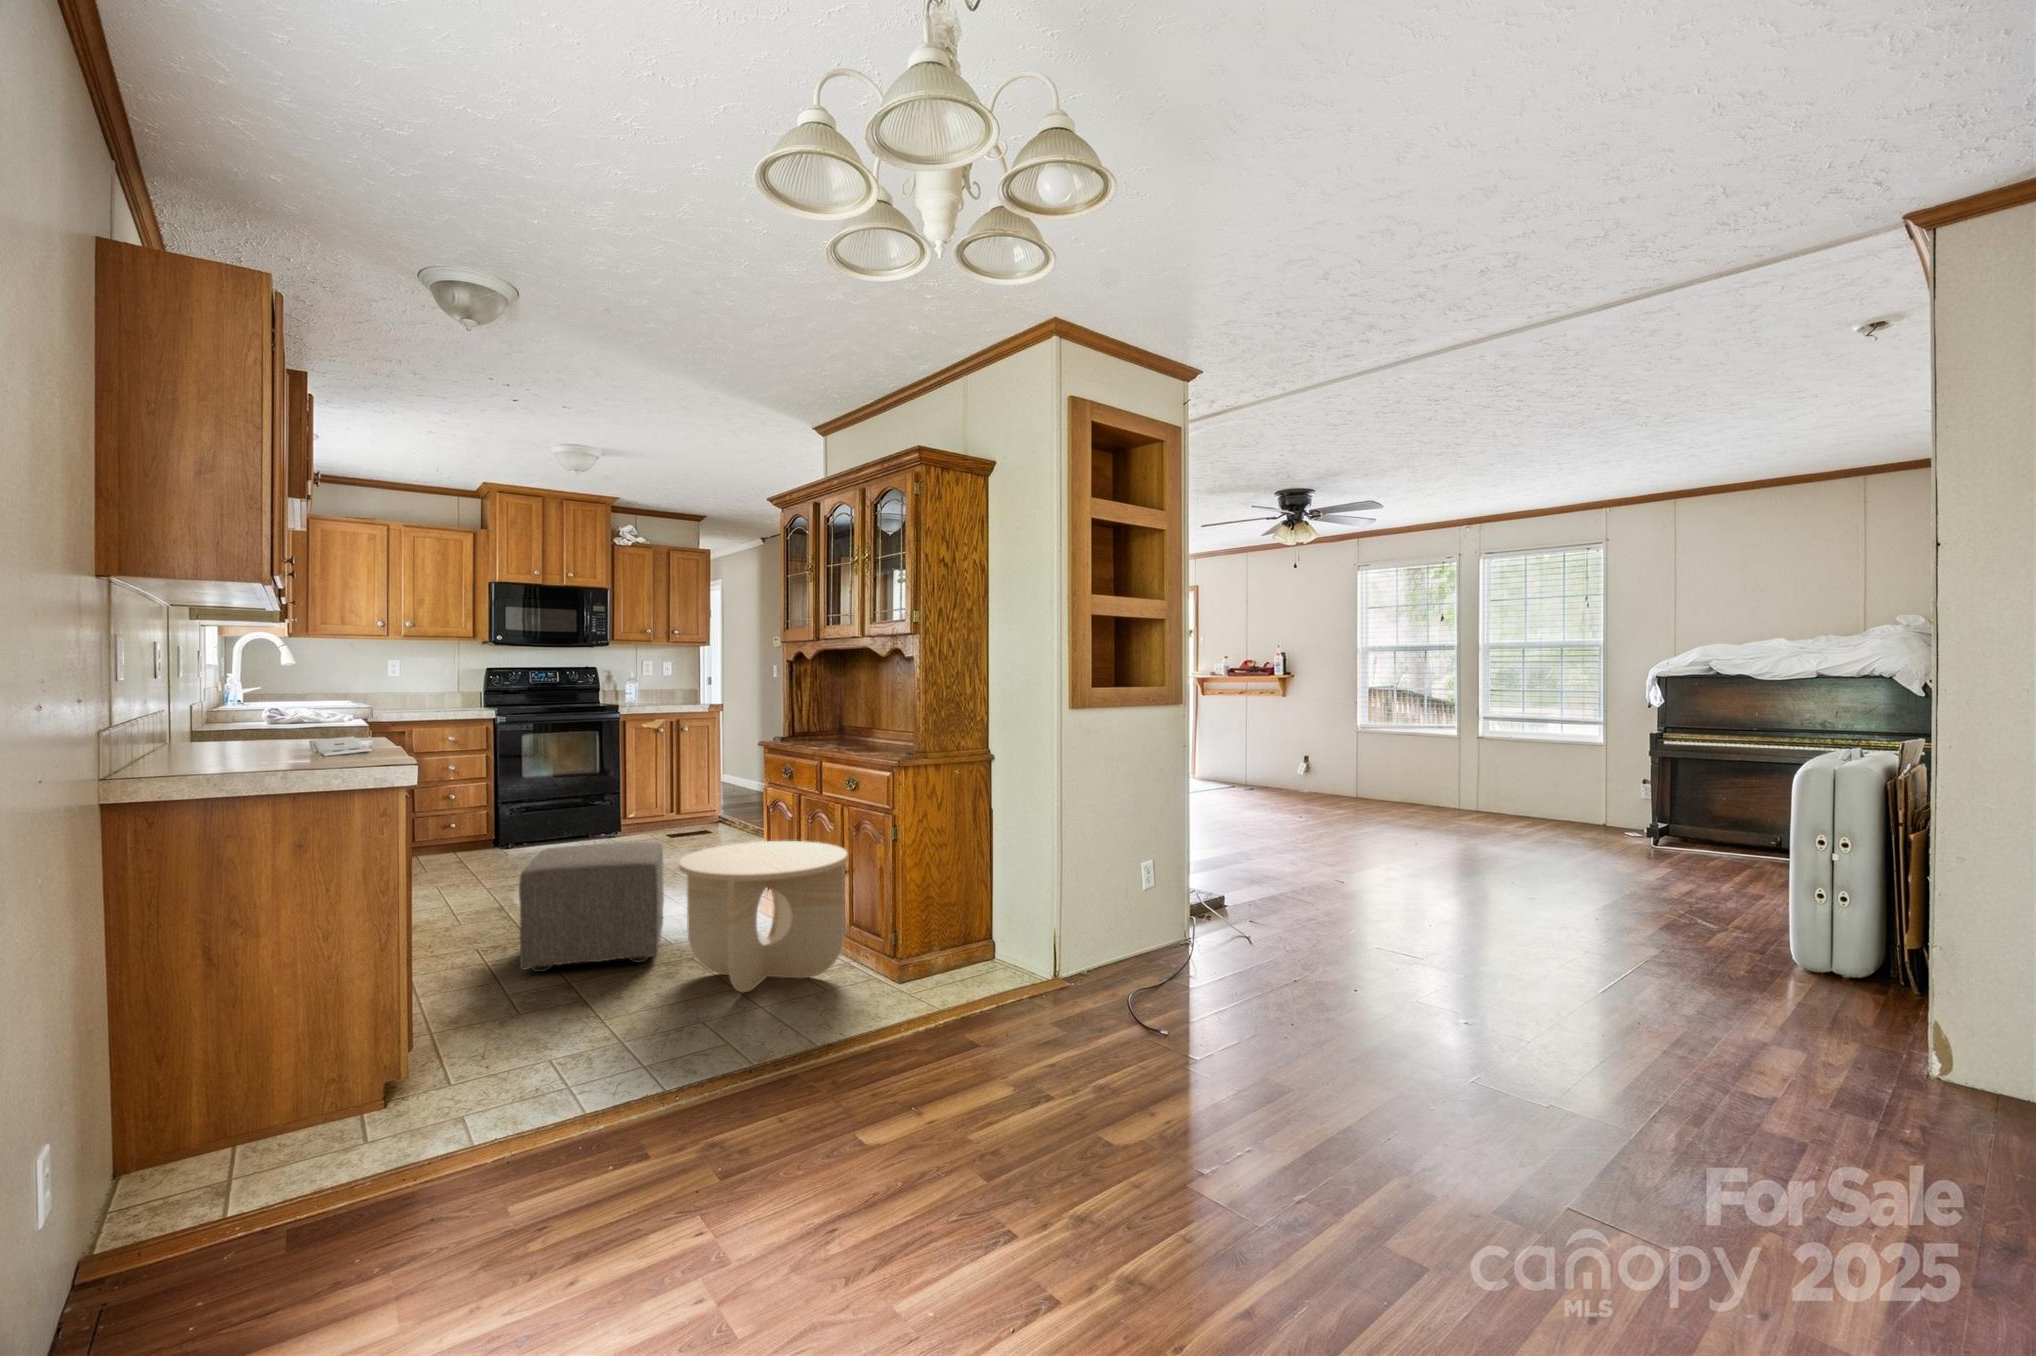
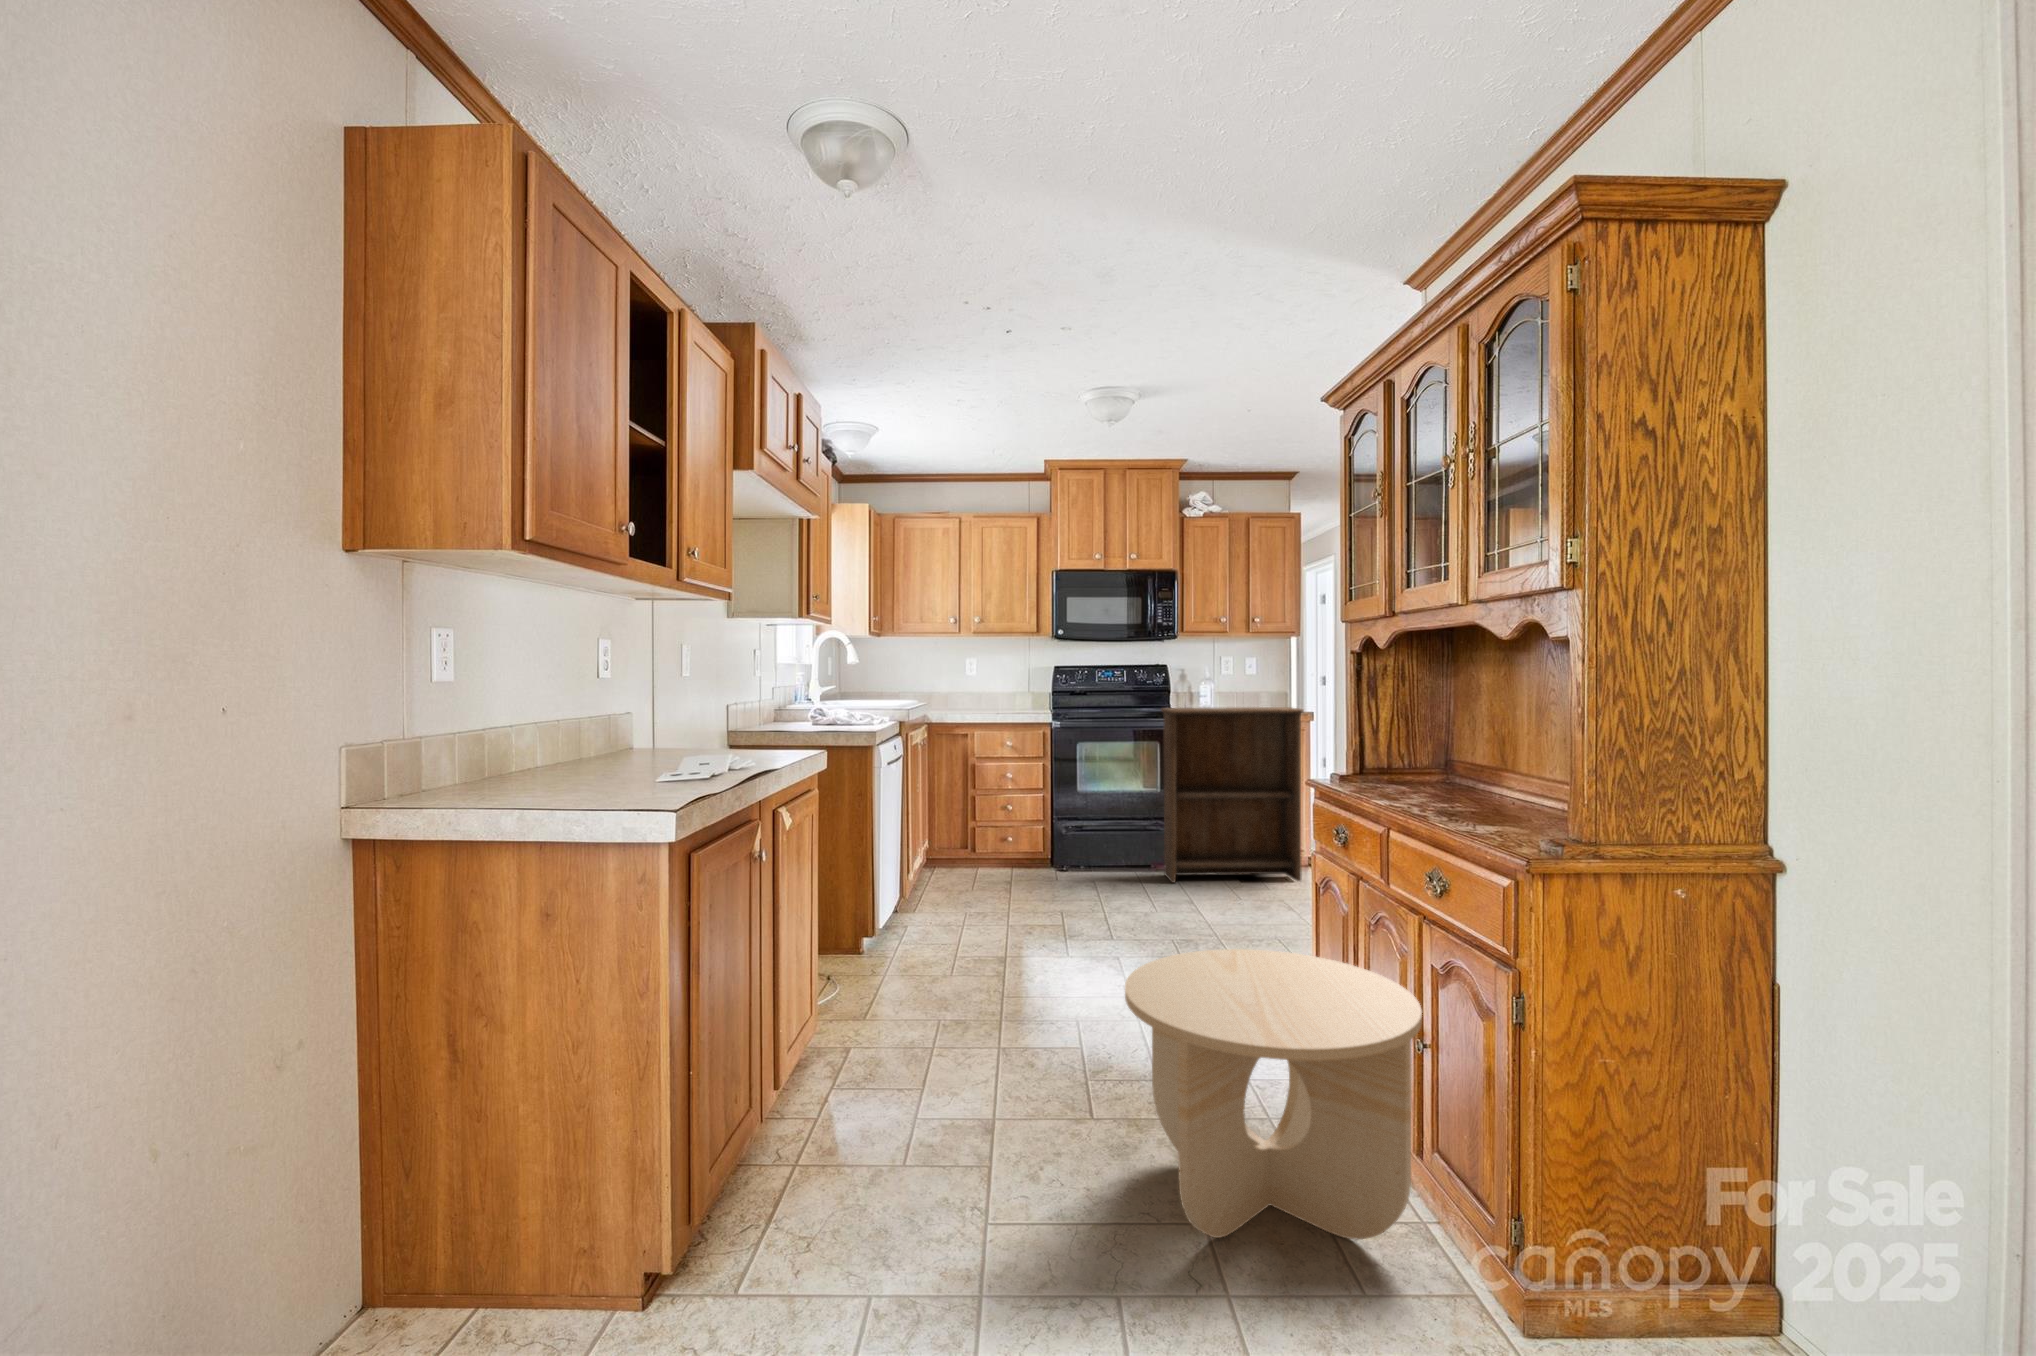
bookshelf: none [602,701,721,846] -> present [1161,707,1304,883]
ottoman: present [519,842,664,972] -> none [951,904,1158,1103]

